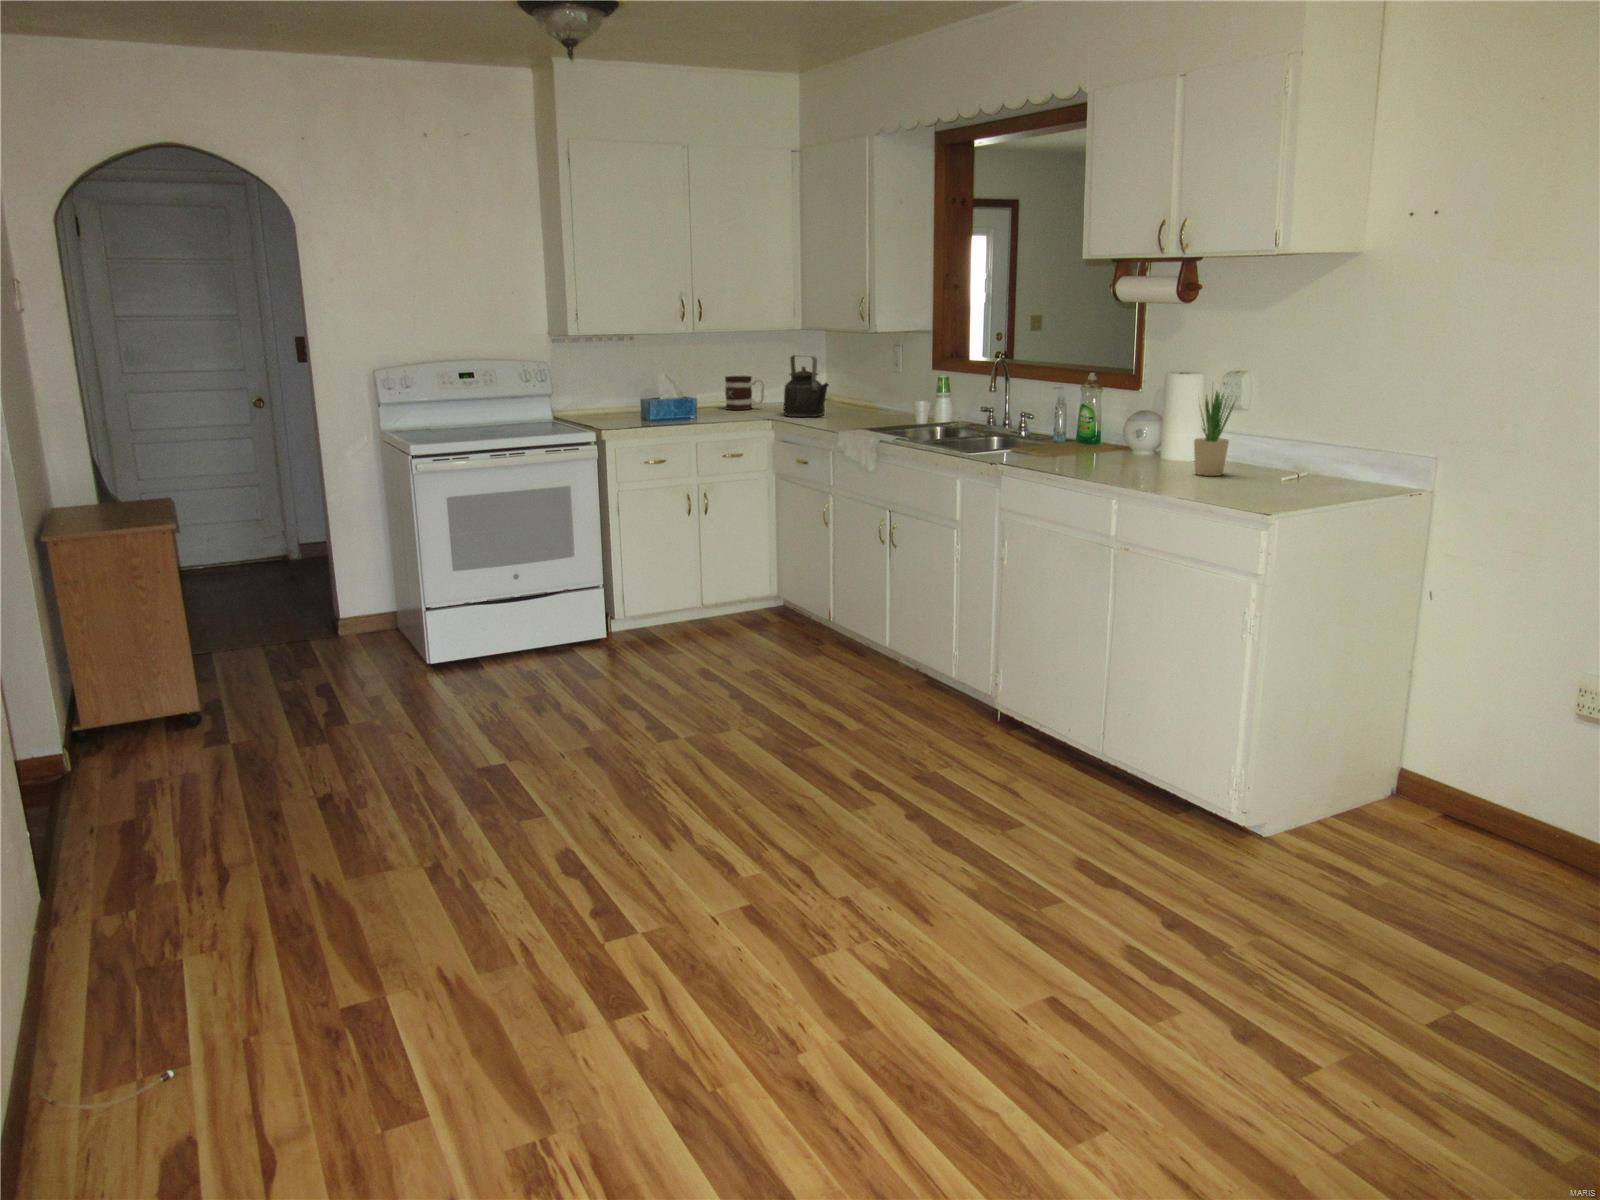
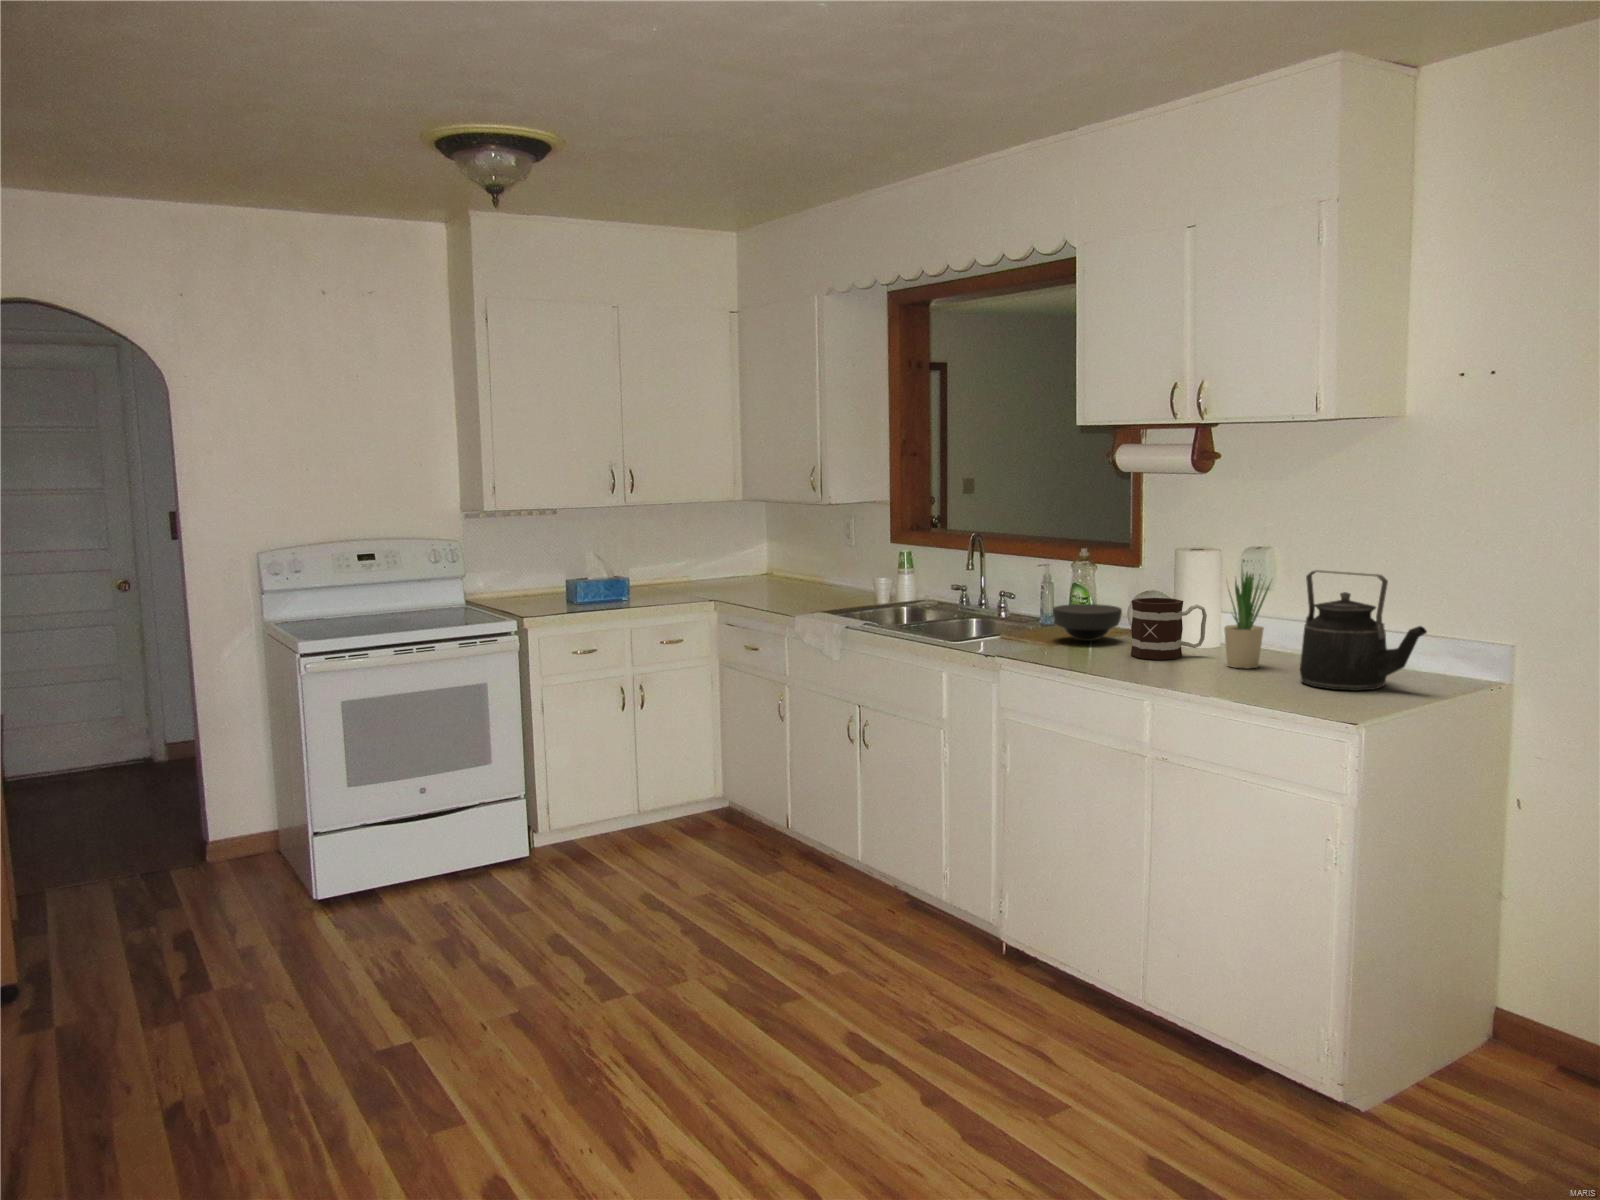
kettle: present [784,355,828,417] -> present [1300,570,1427,691]
mug: present [725,376,764,410] -> present [1131,598,1207,660]
bowl: none [1055,422,1117,454] -> present [1053,604,1122,641]

